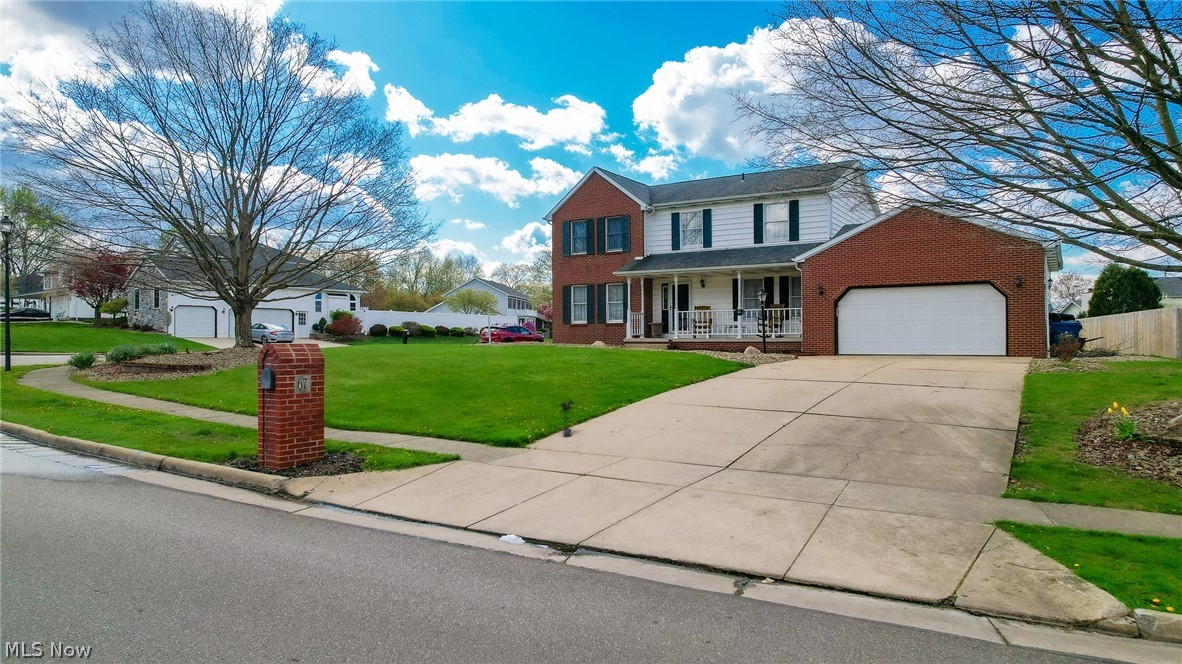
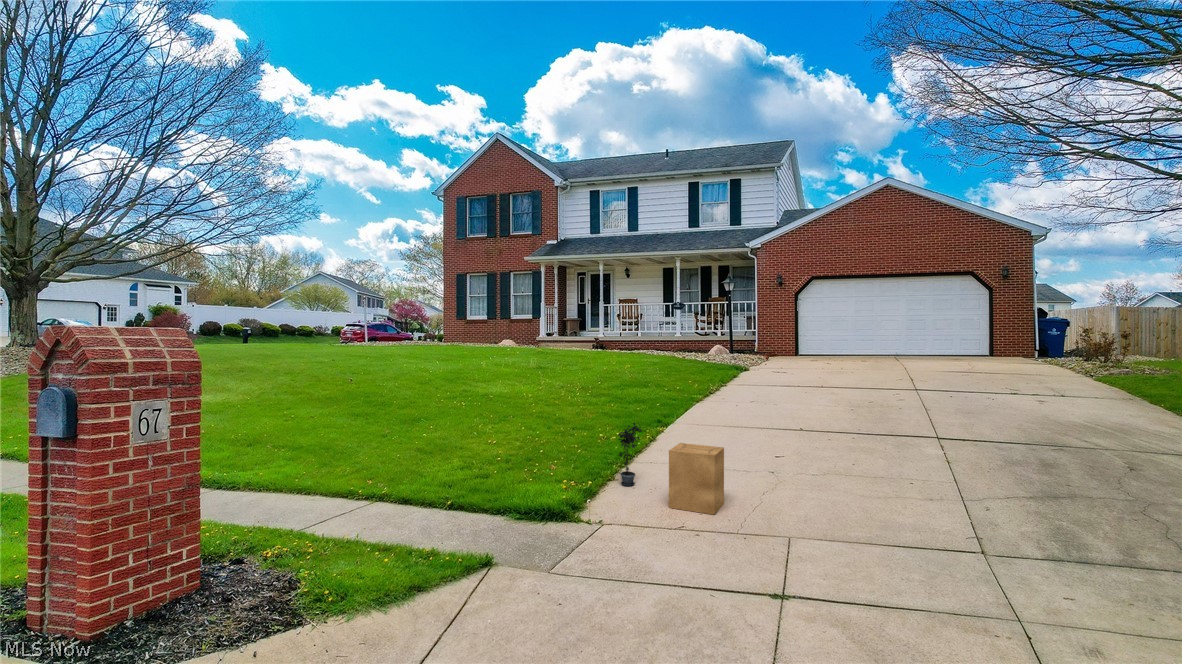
cardboard box: none [575,410,610,451] -> present [669,443,724,514]

